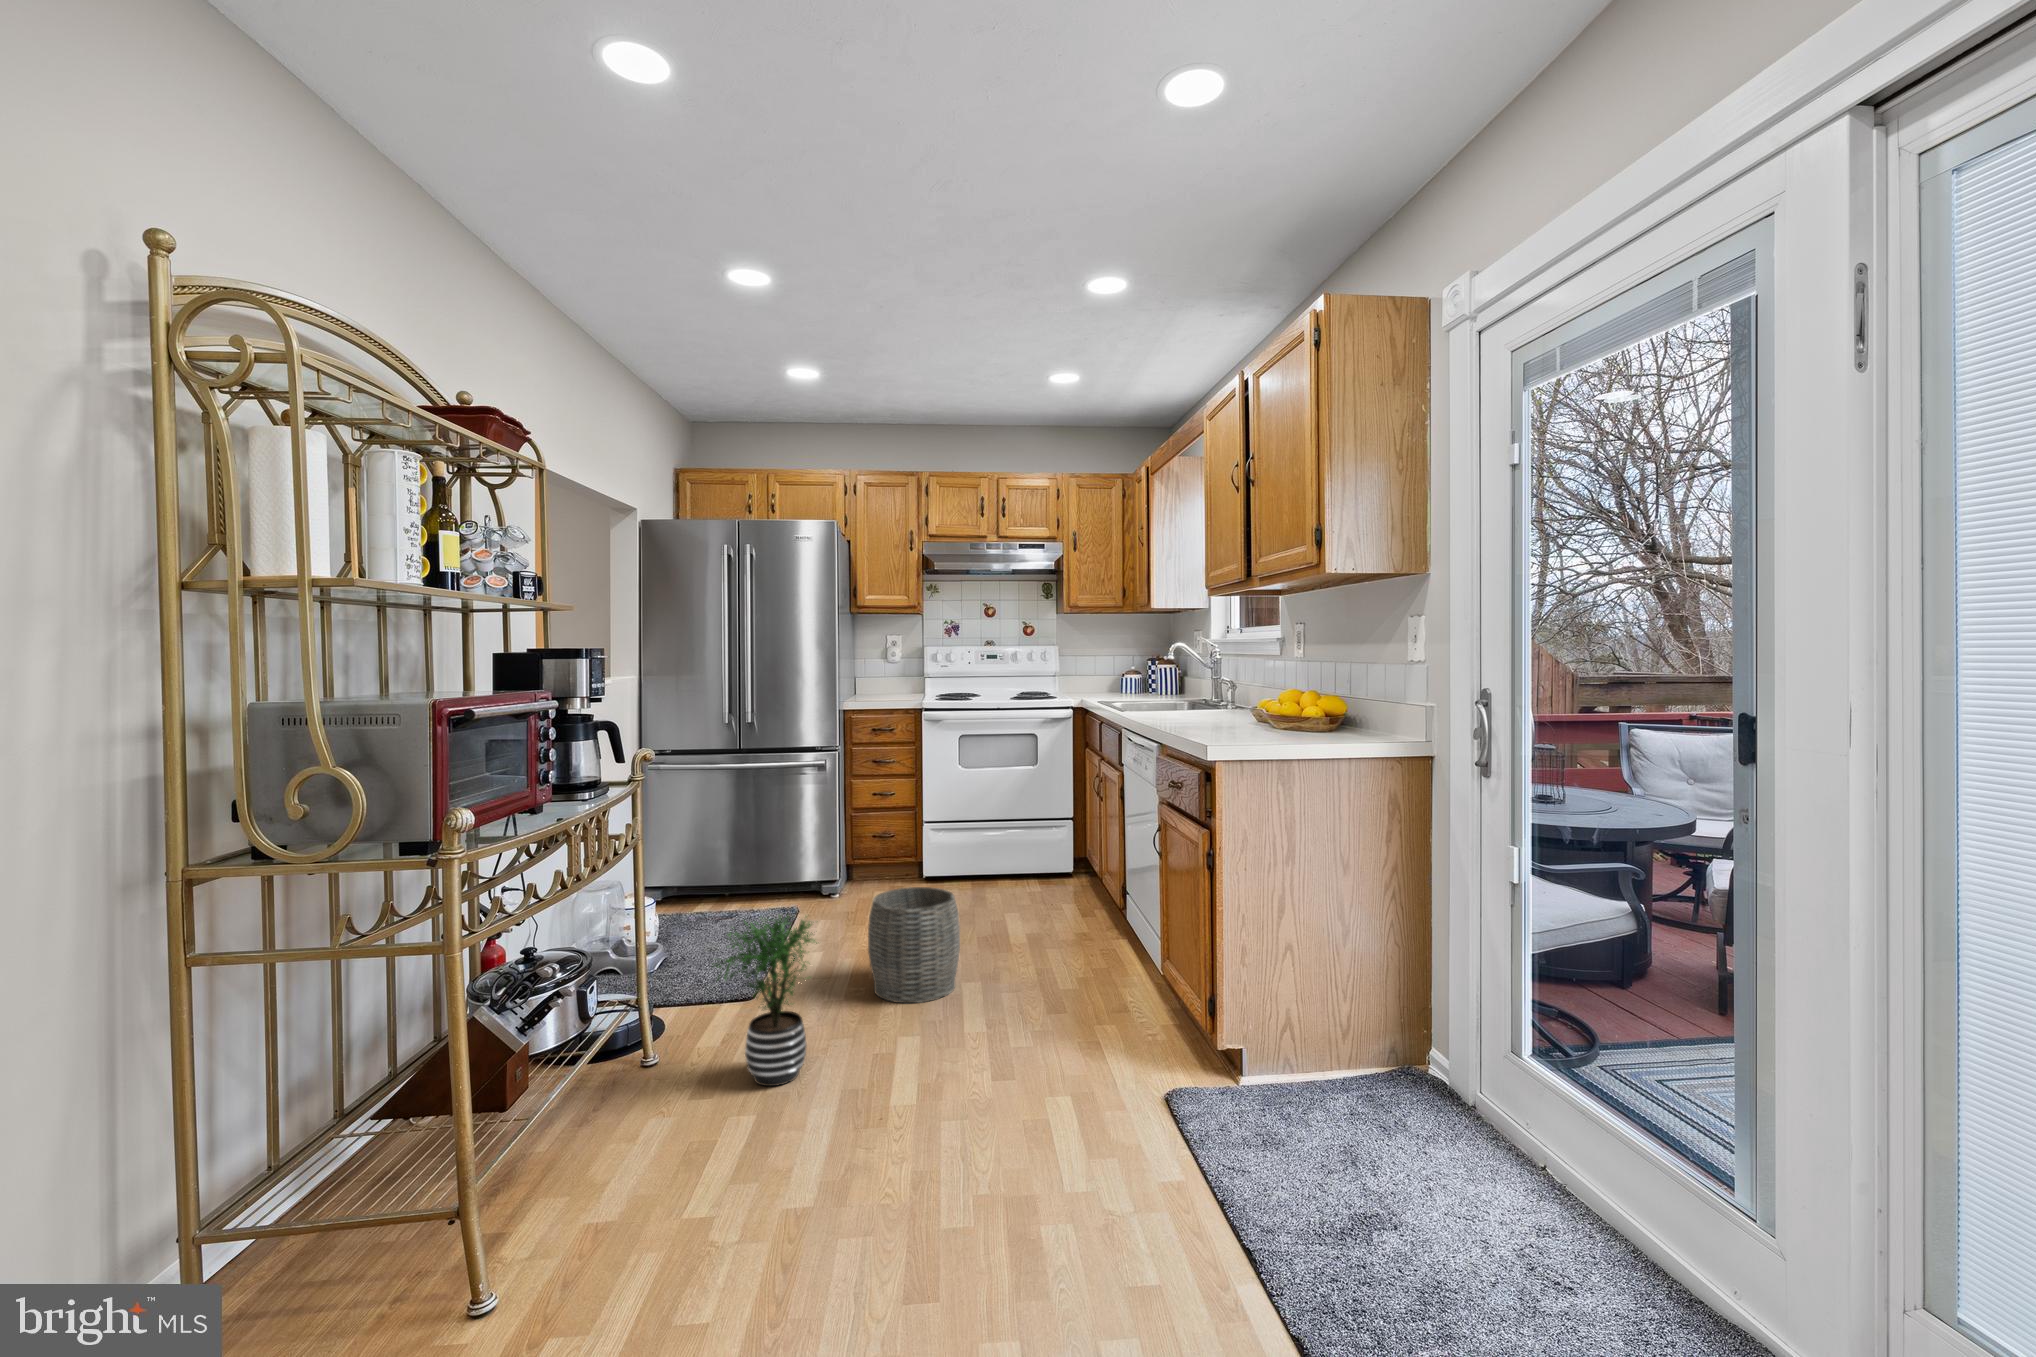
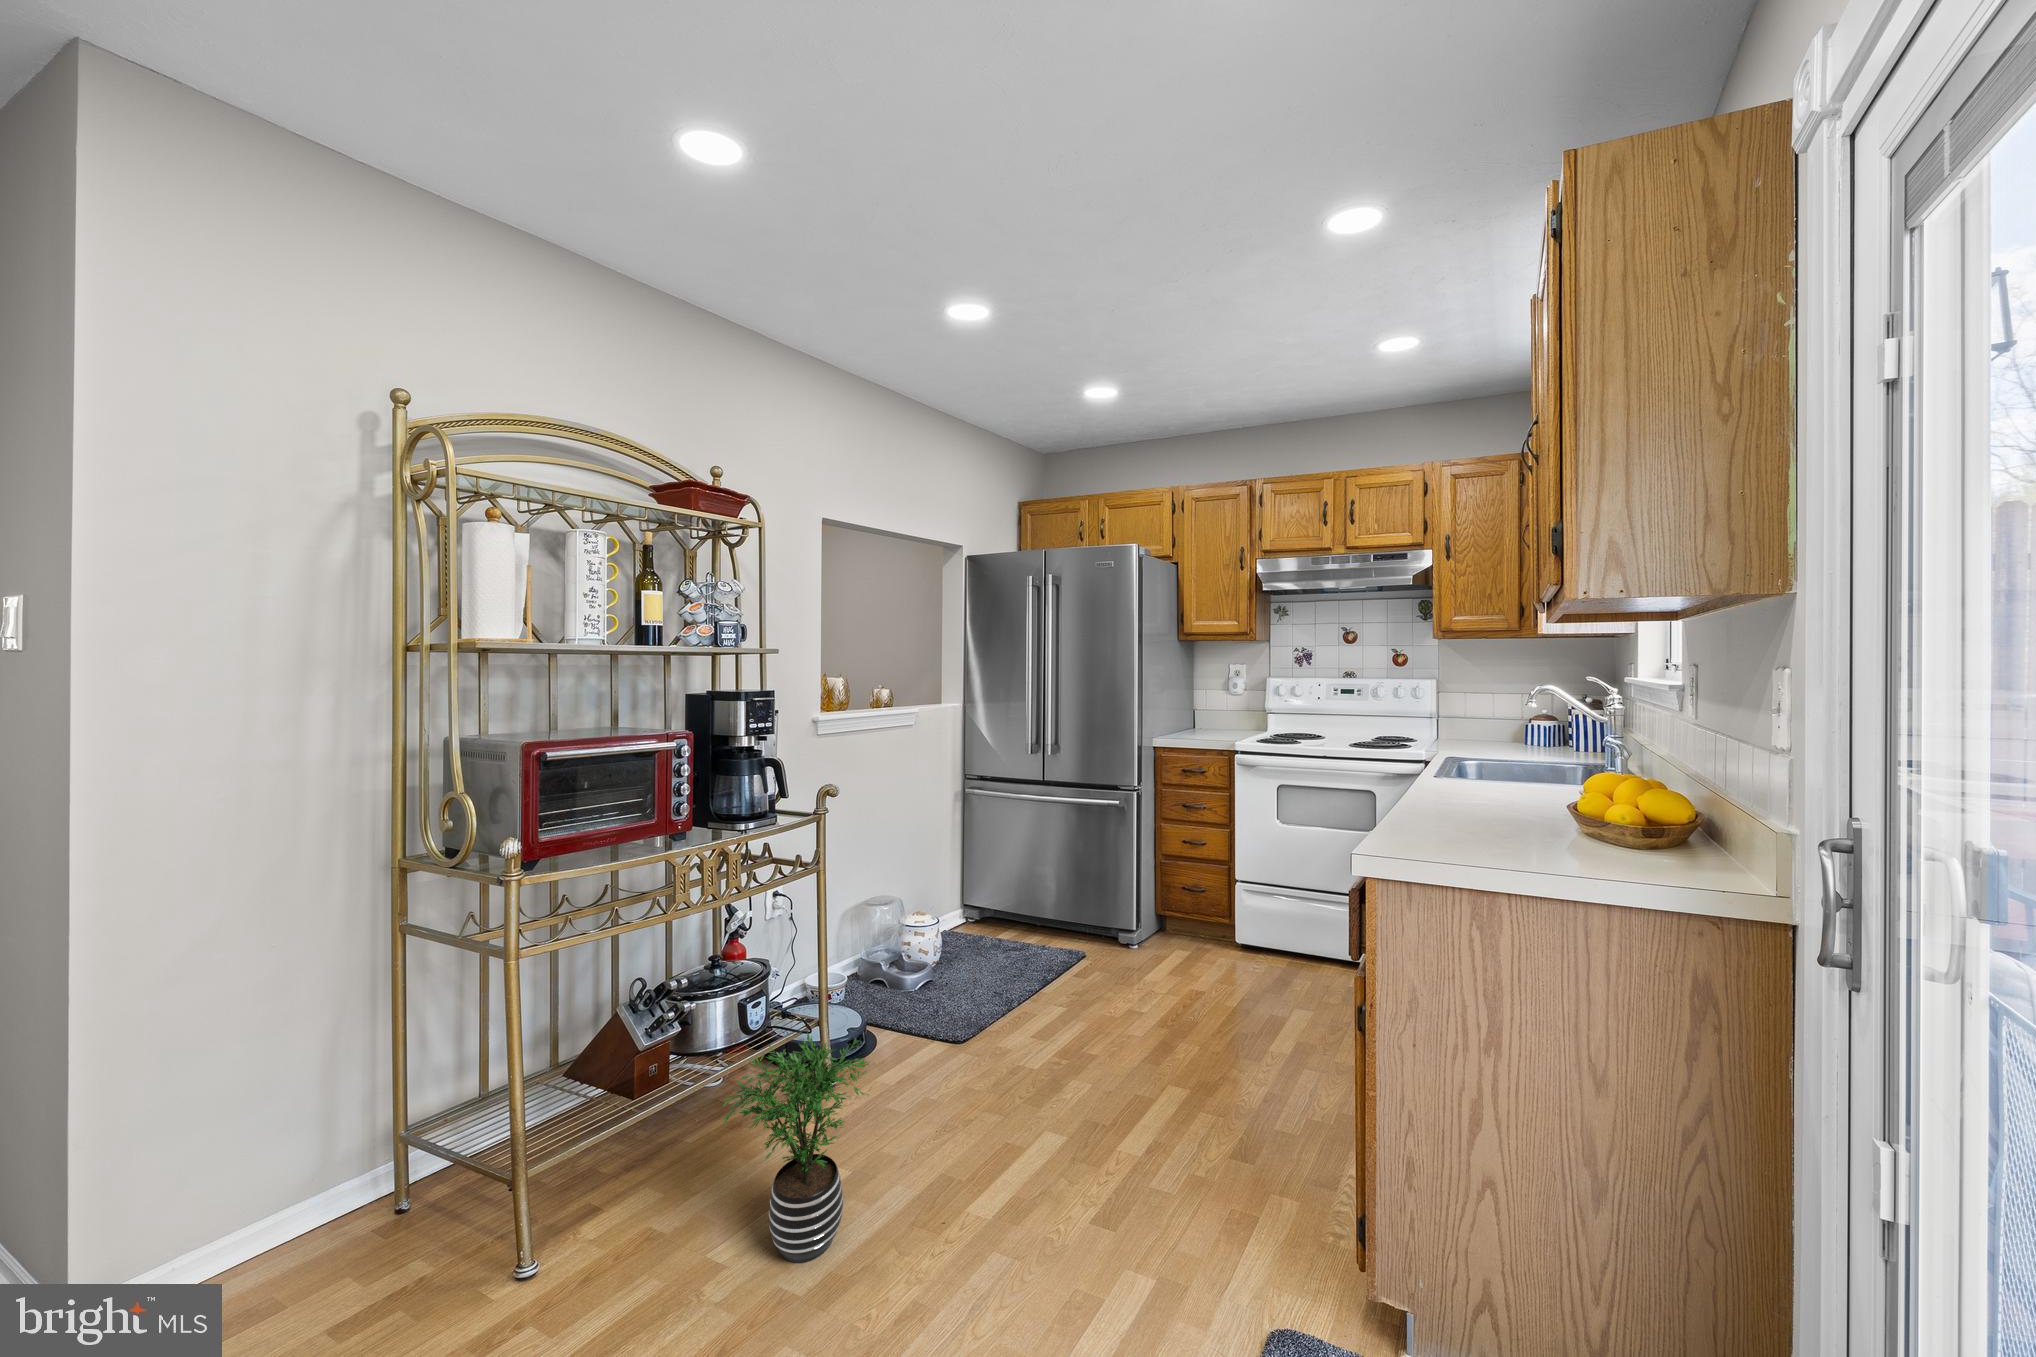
woven basket: present [868,887,960,1003] -> none [1014,1004,1129,1180]

